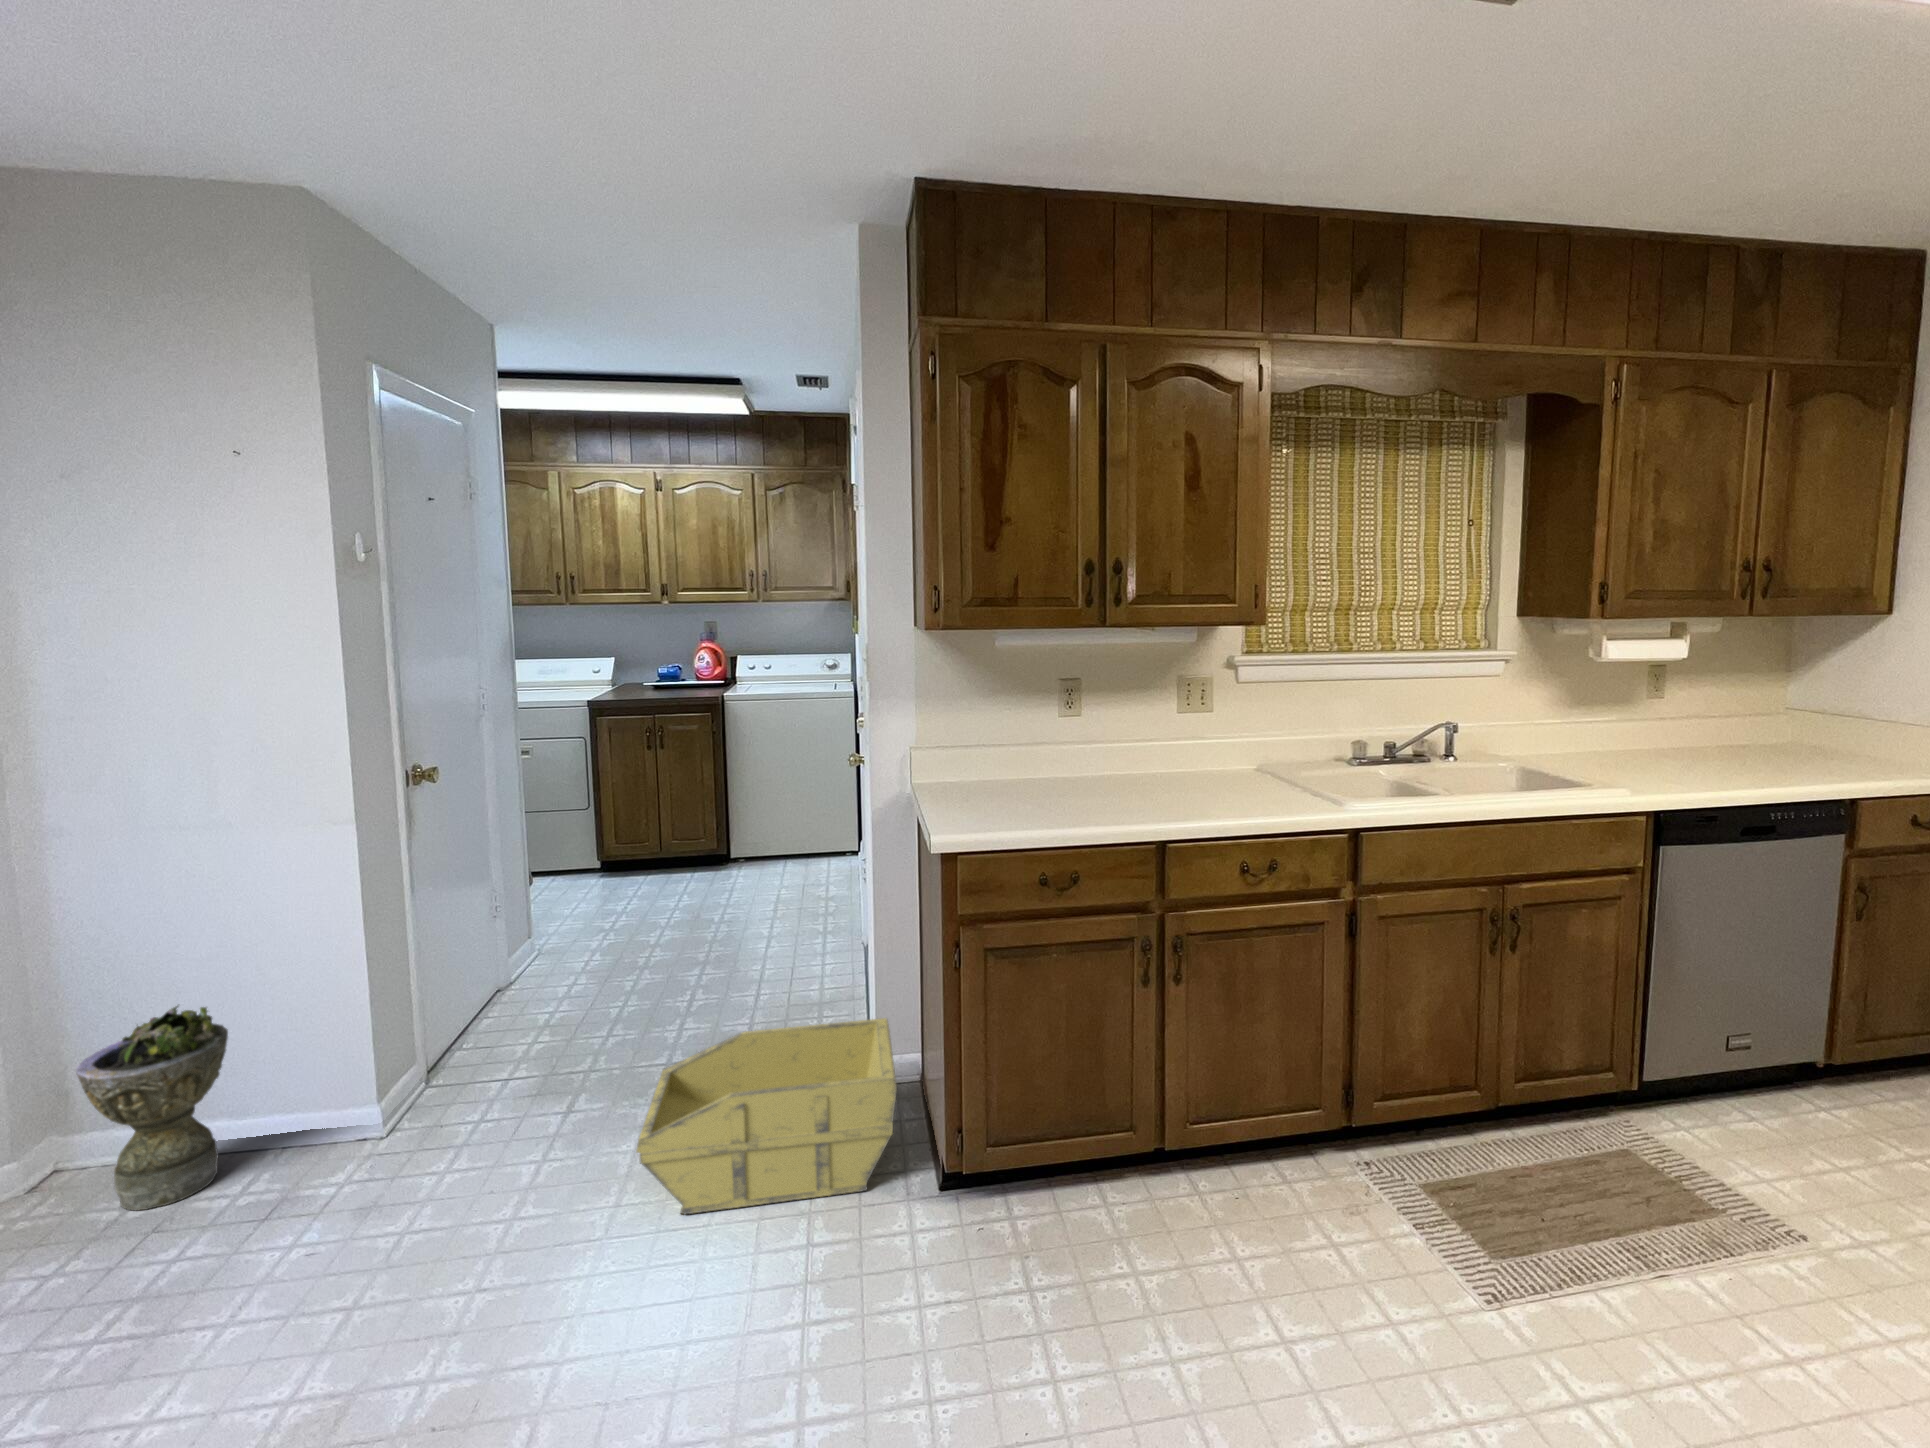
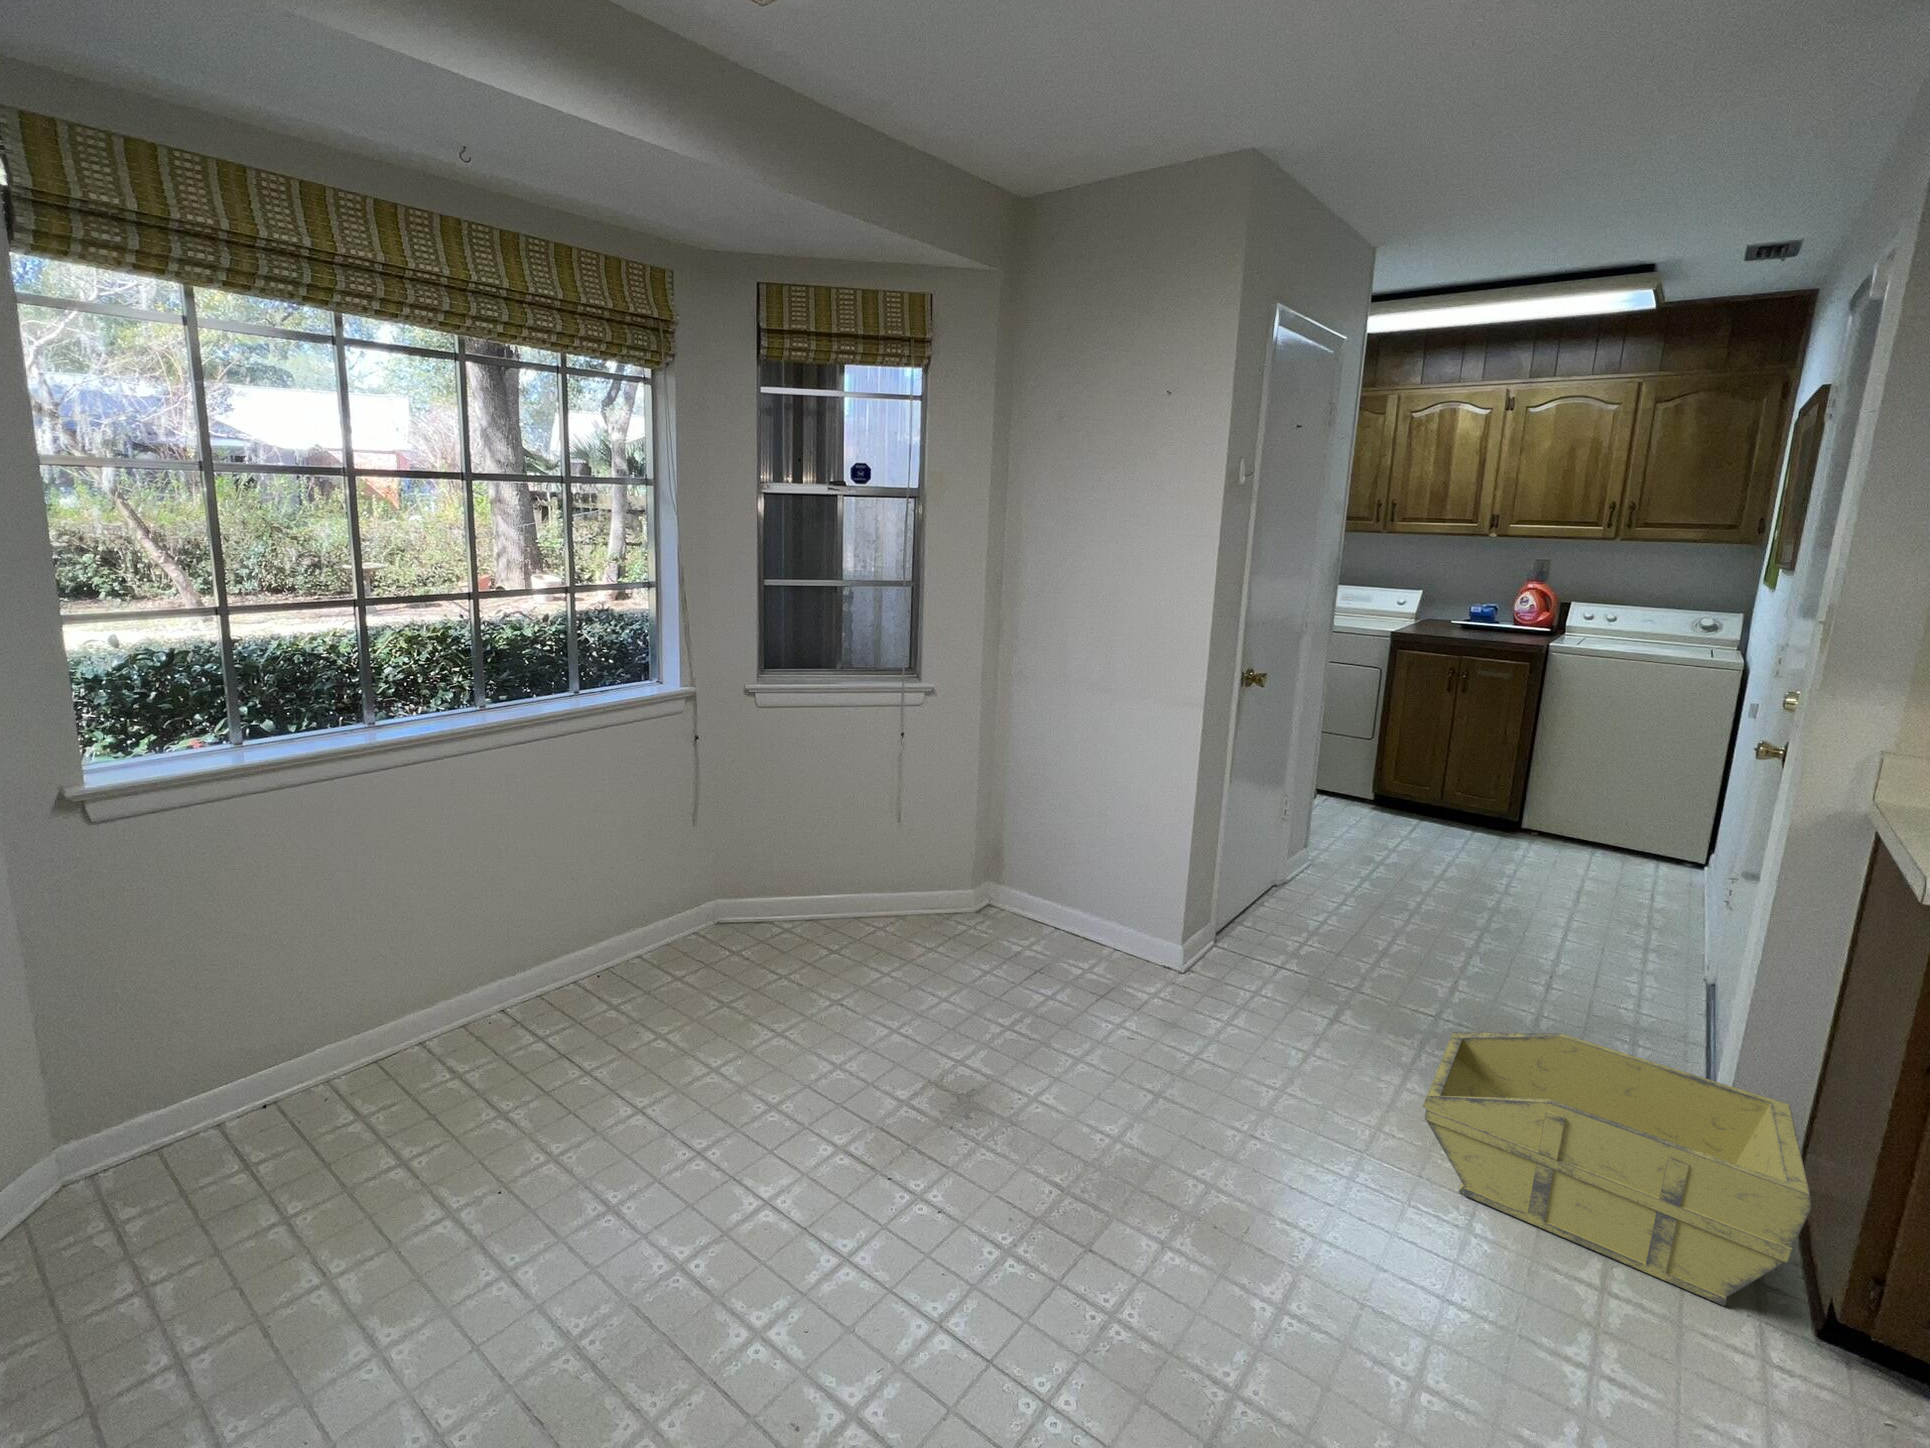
planter: present [76,1006,228,1211] -> none [1010,818,1094,960]

